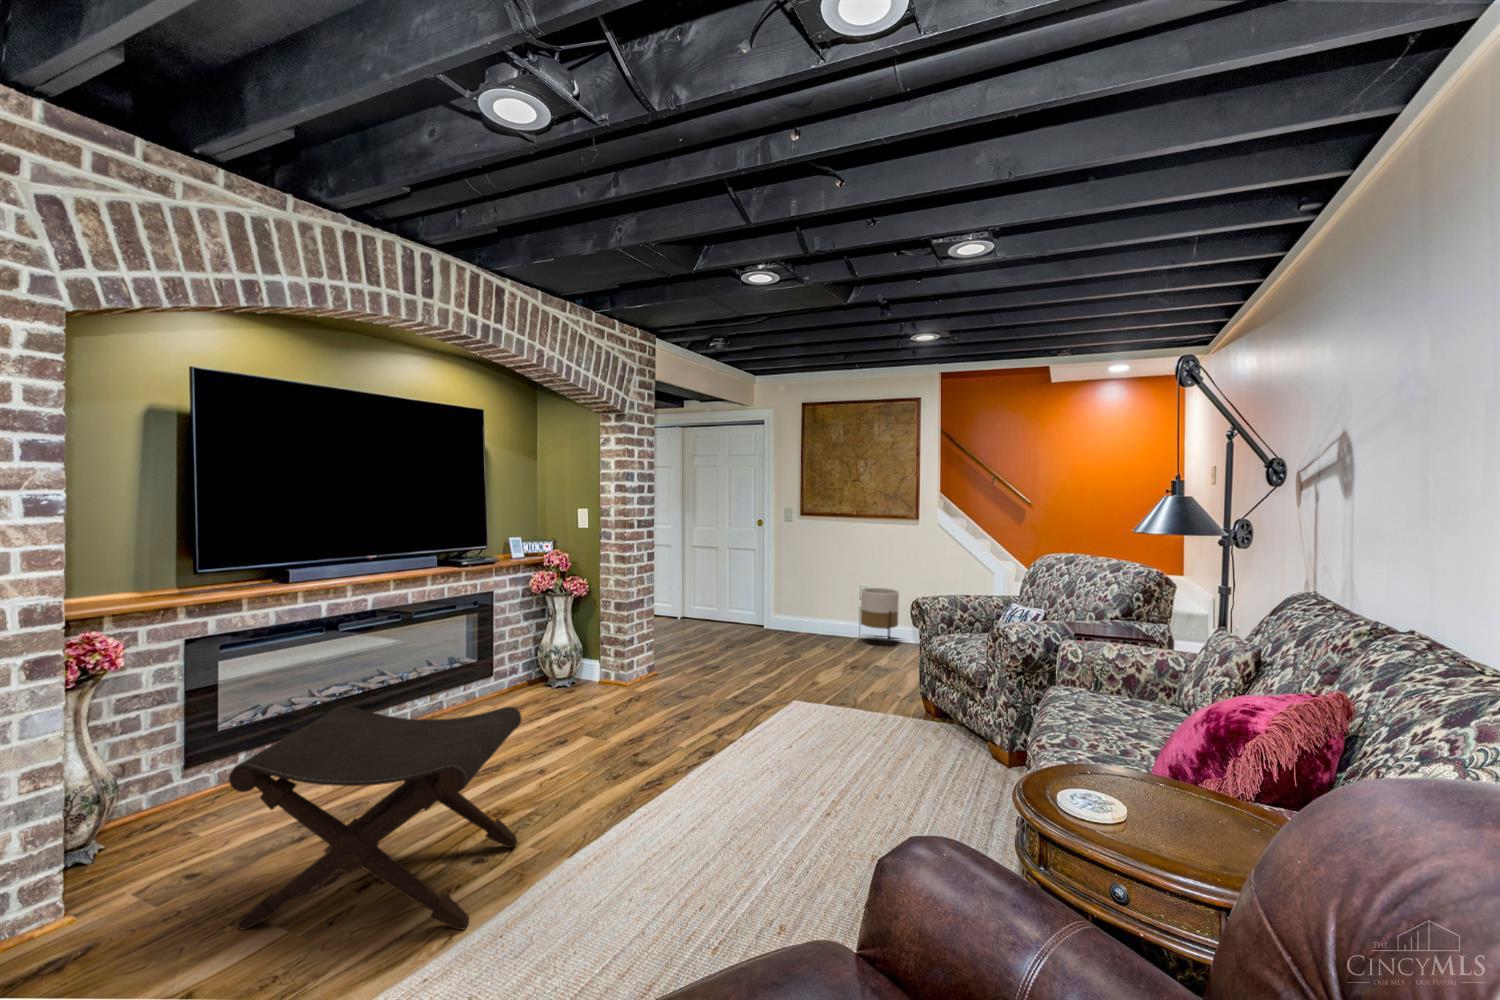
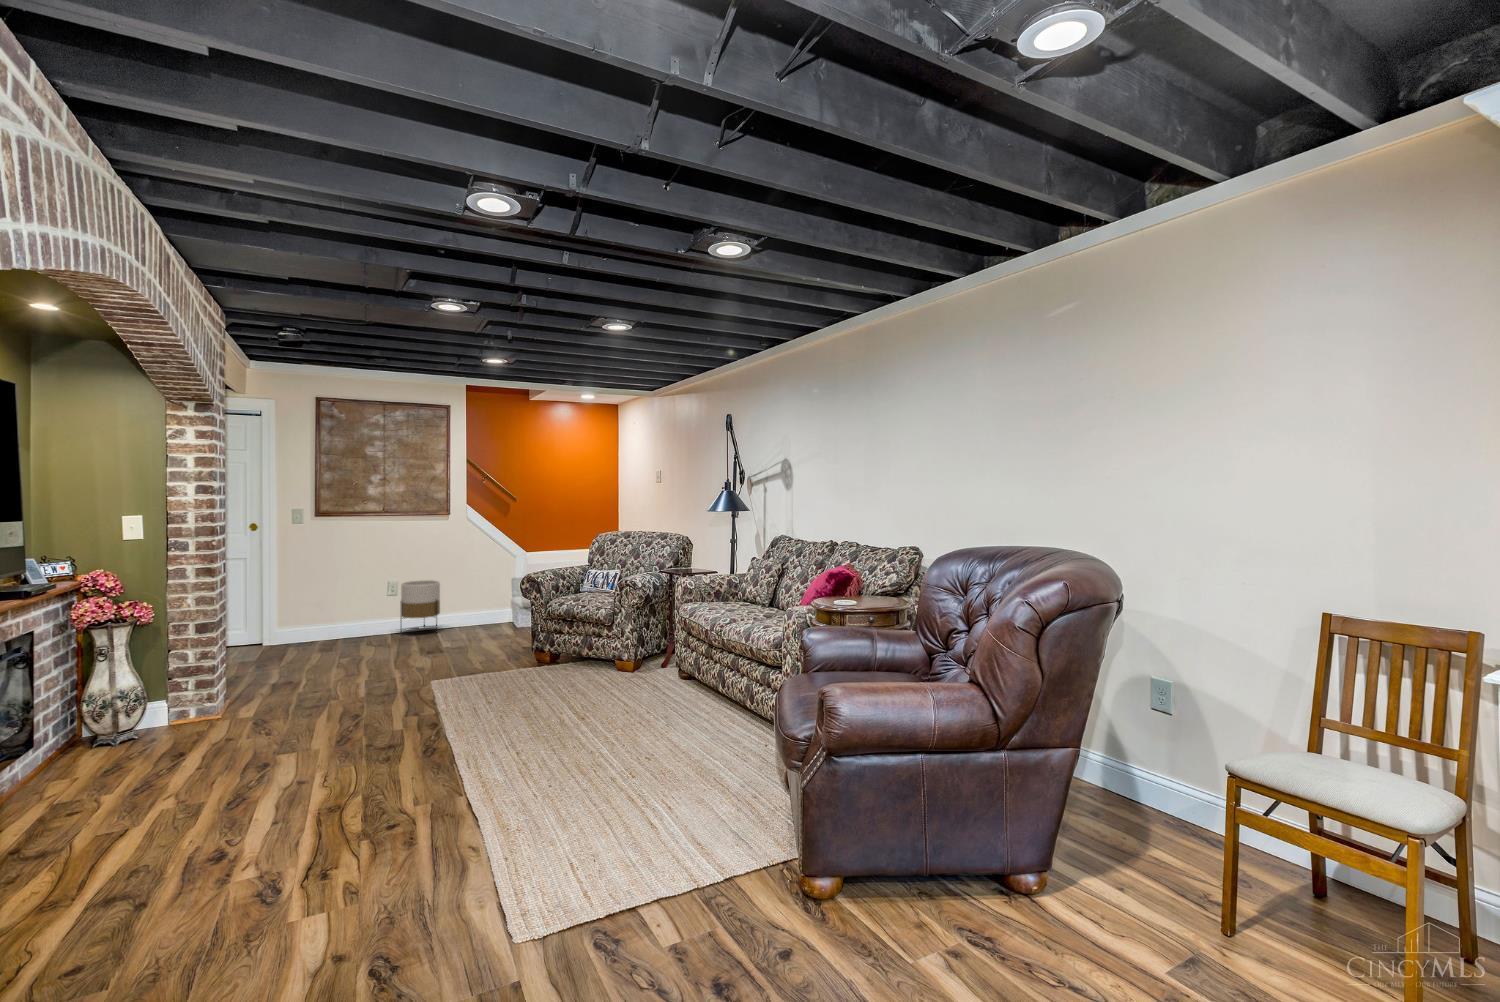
footstool: present [229,705,522,930] -> none [191,692,481,958]

